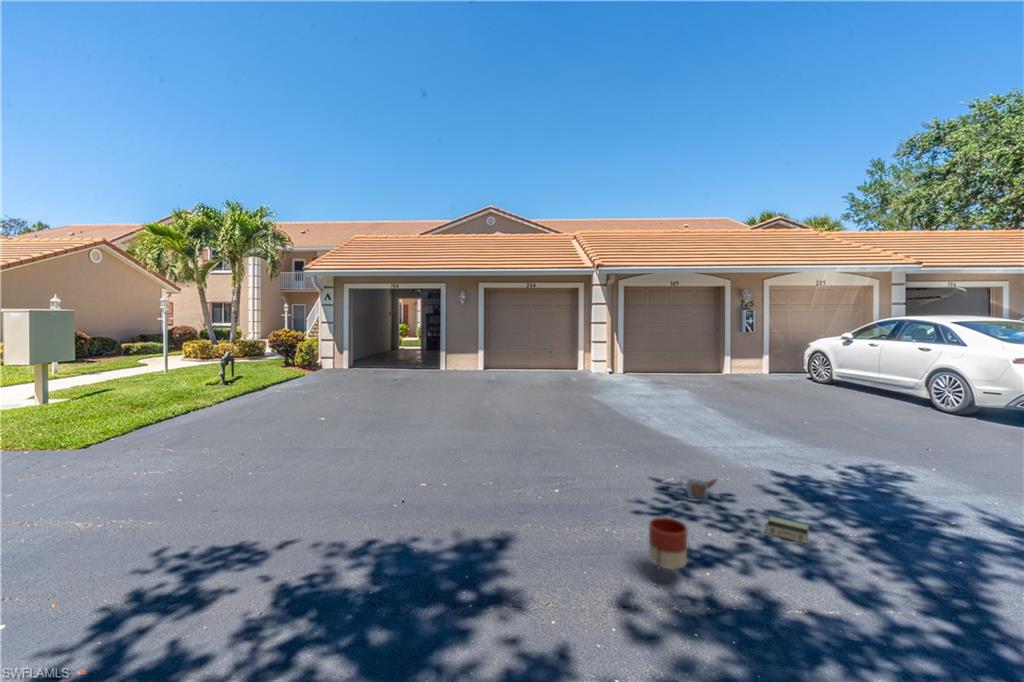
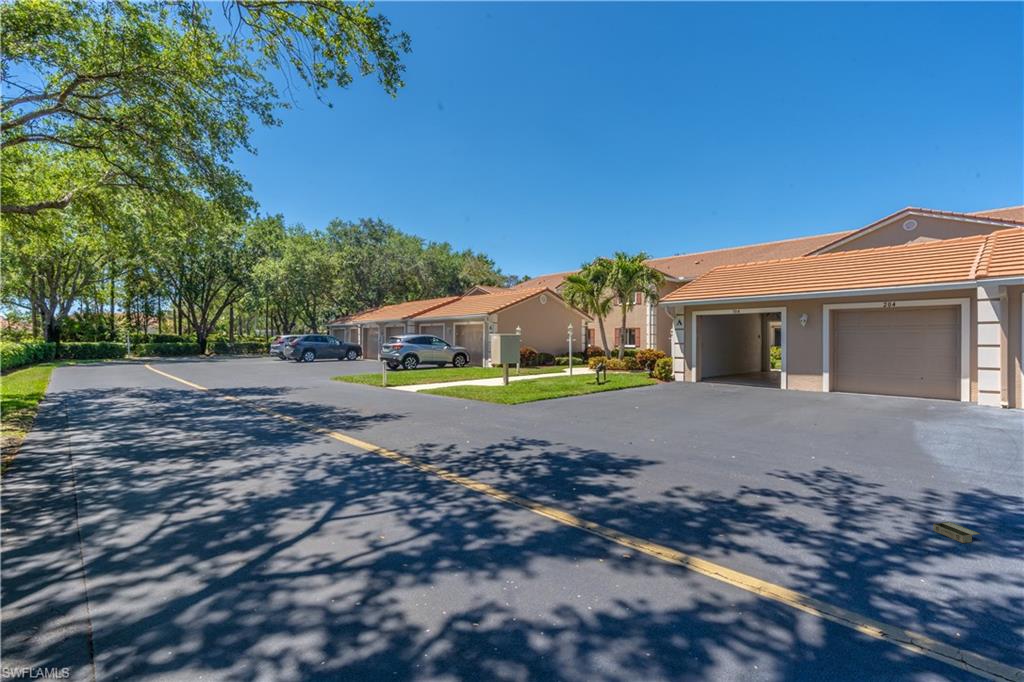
watering can: present [681,477,717,498] -> none [888,484,929,506]
planter: present [648,517,688,569] -> none [790,484,817,525]

